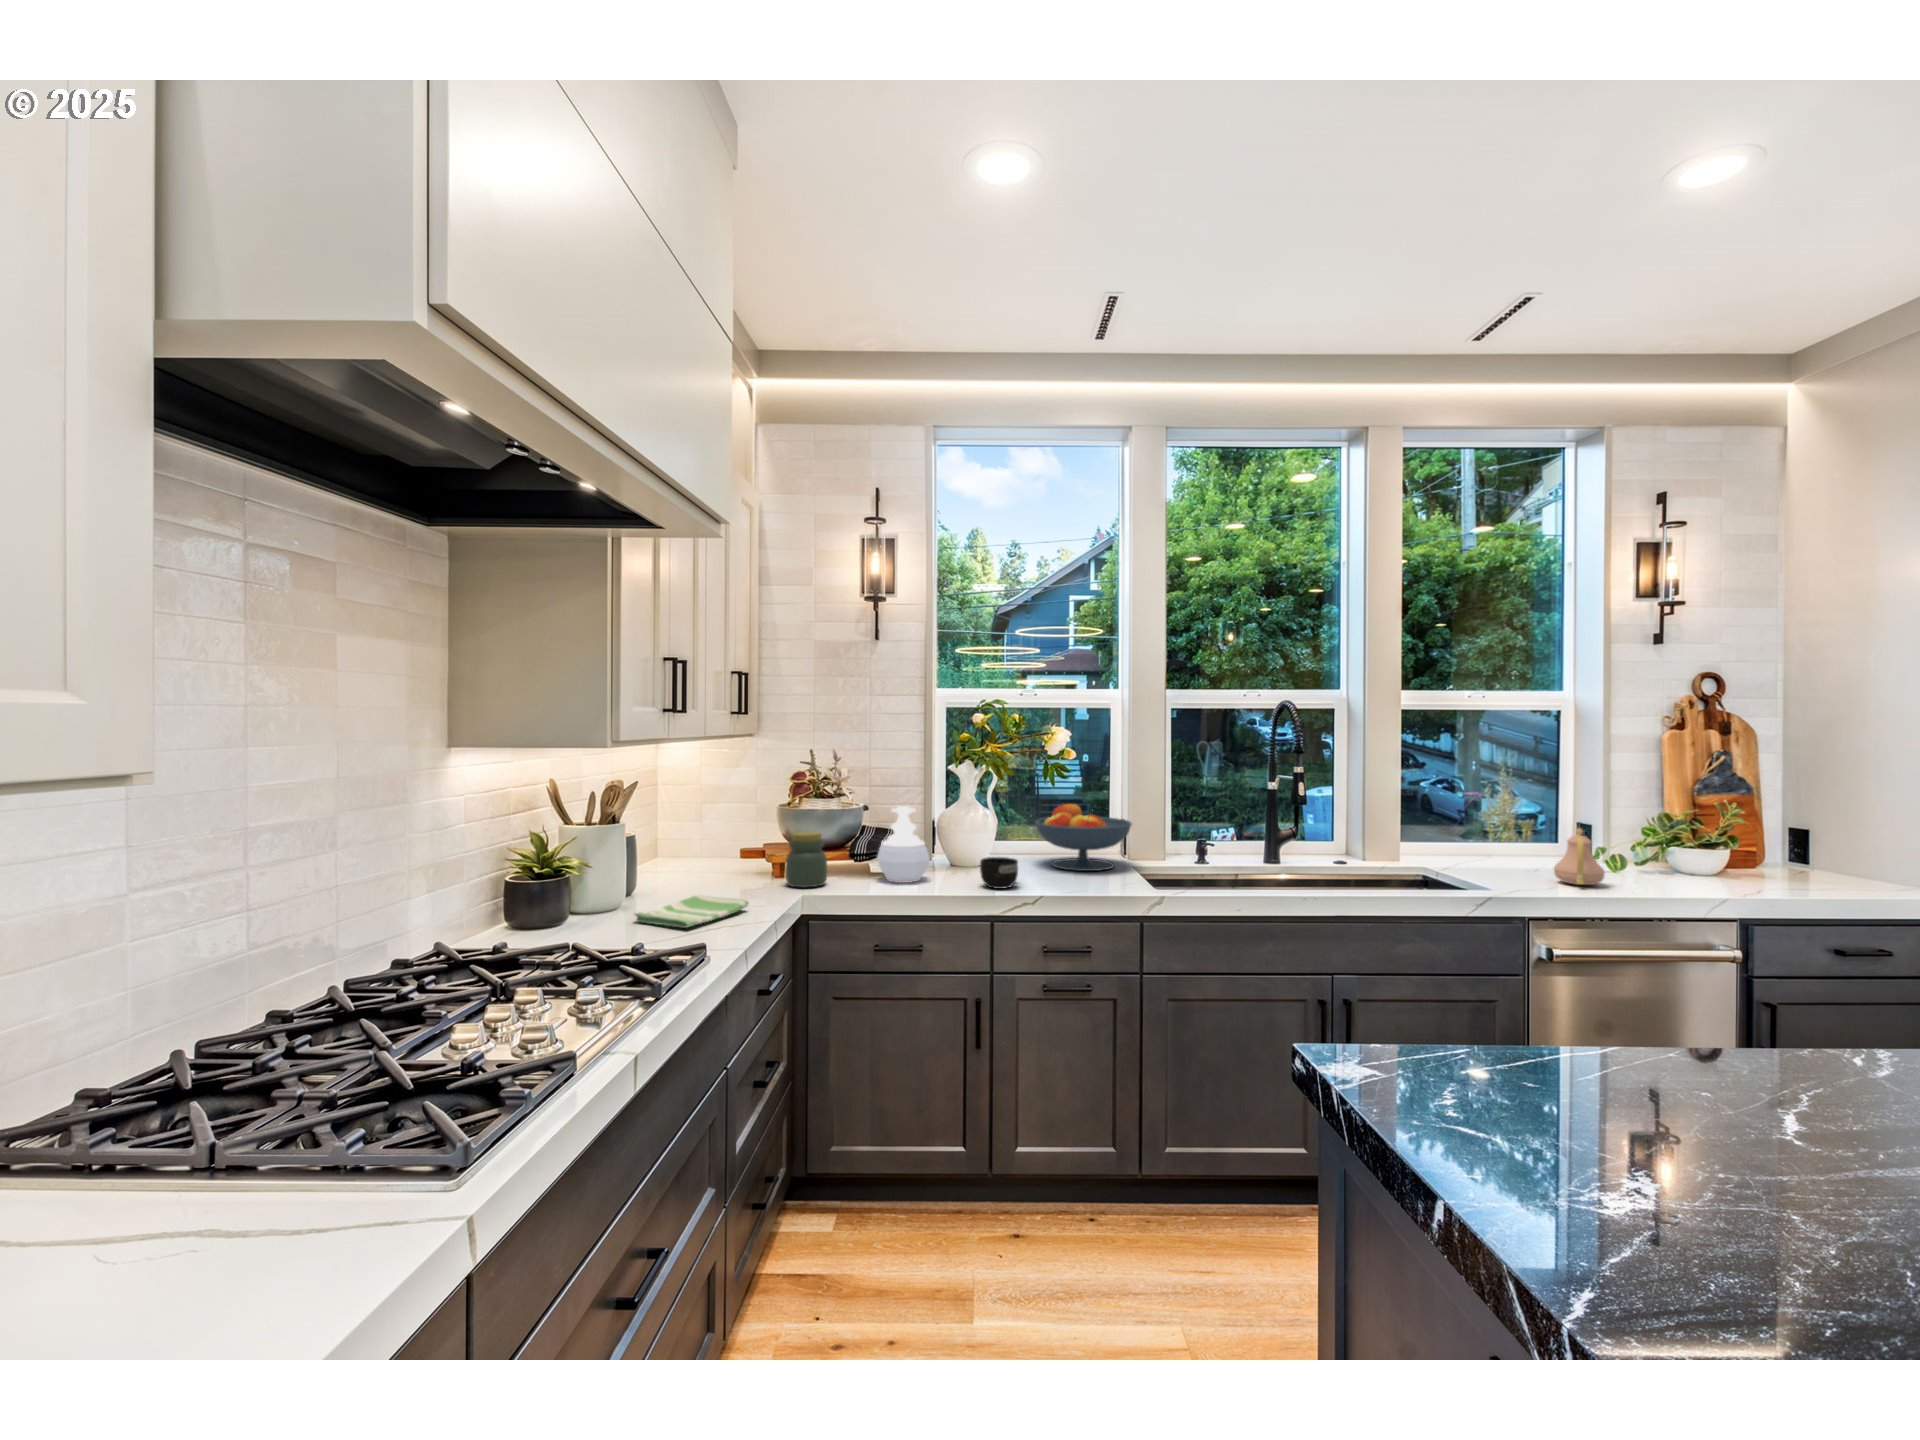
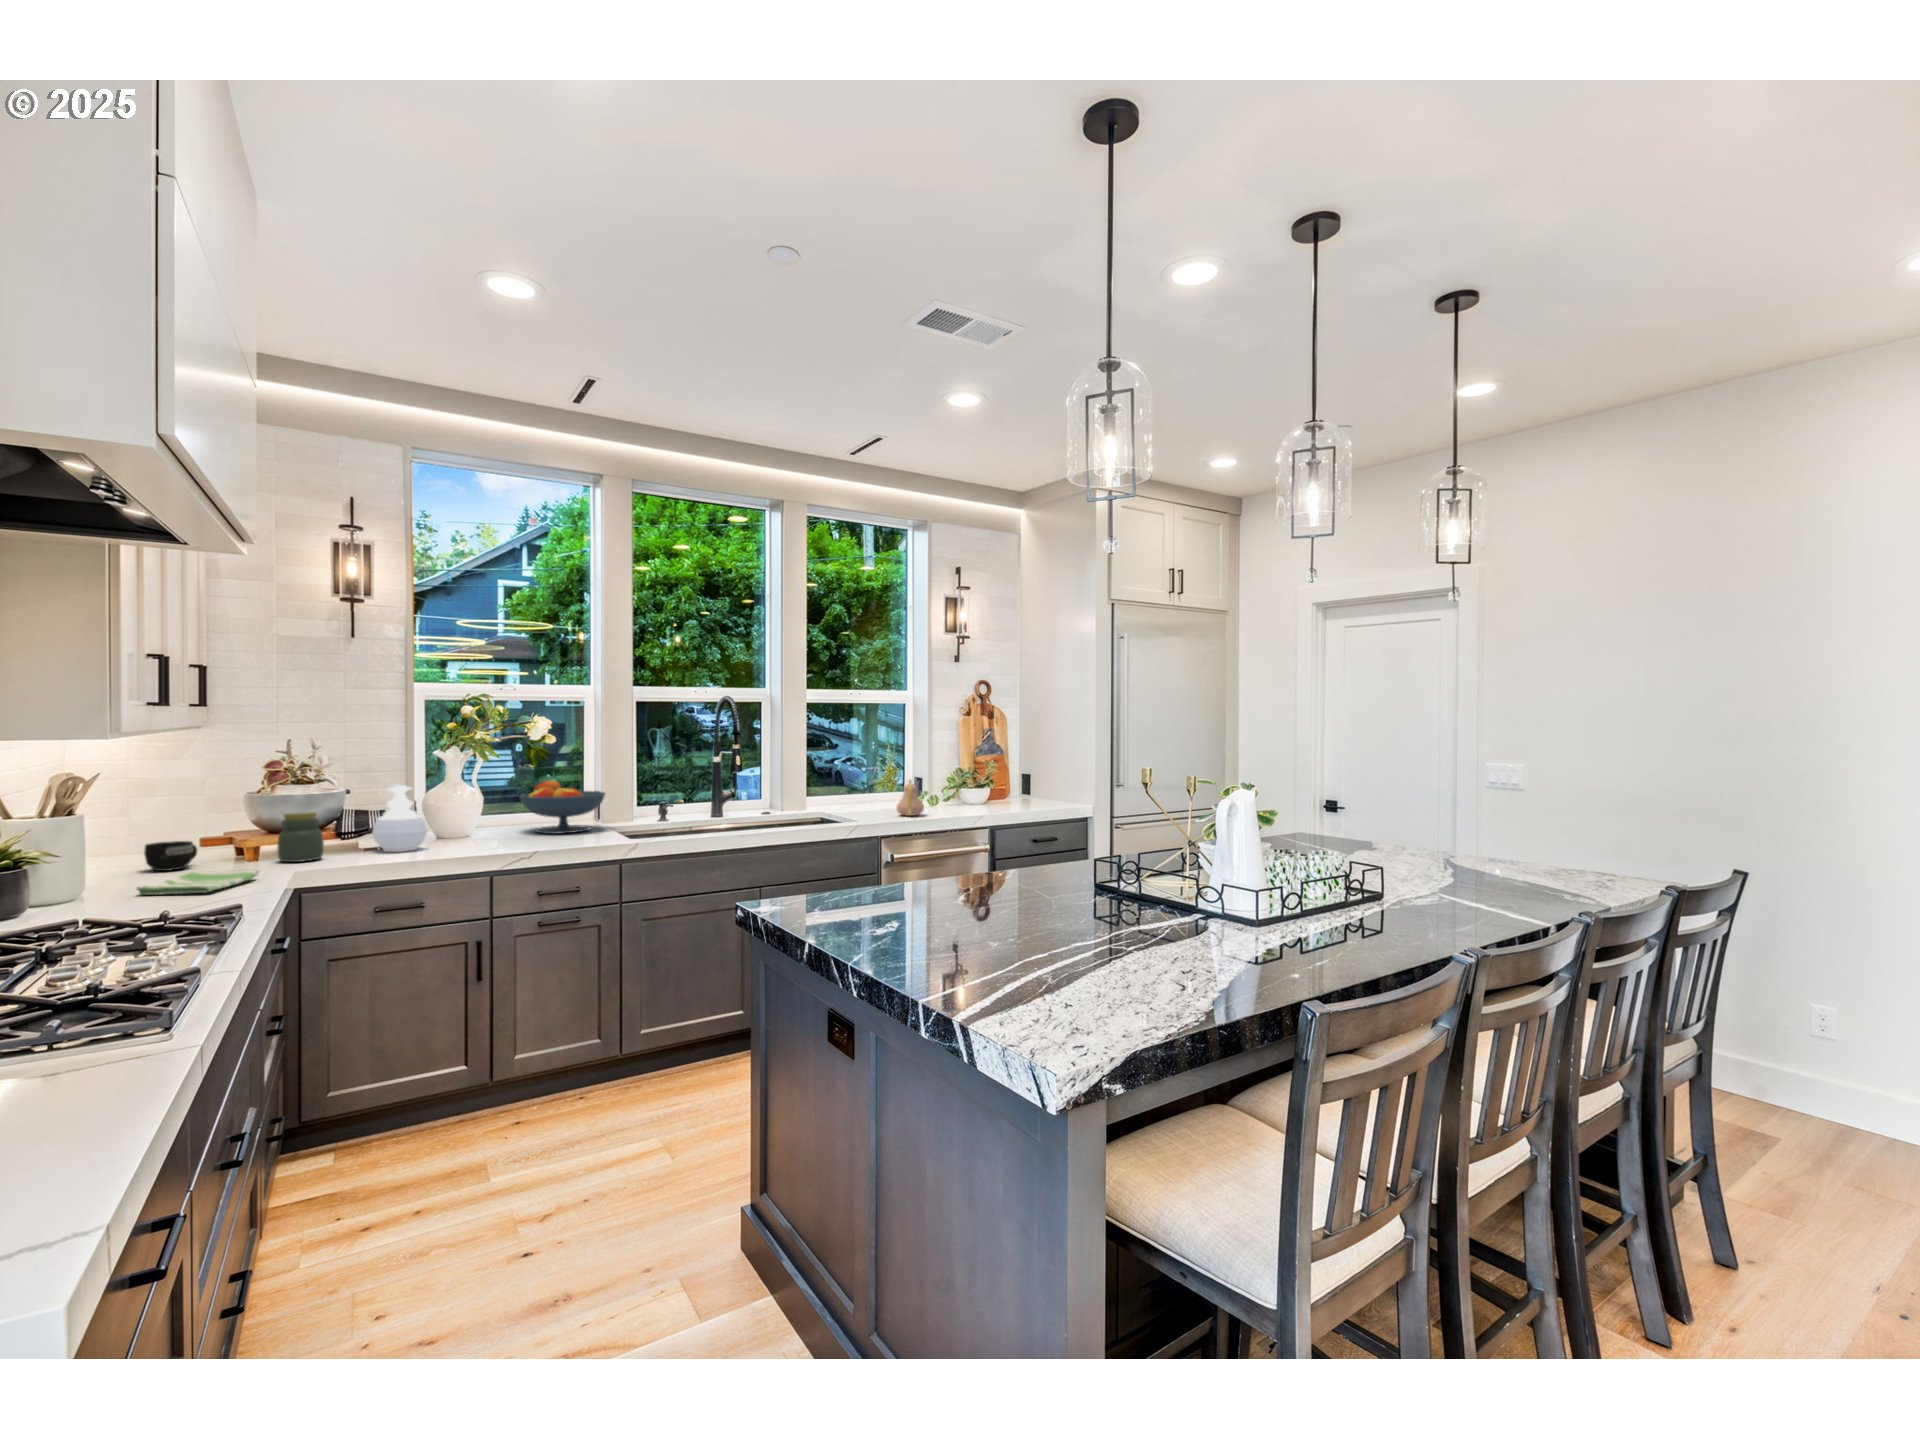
mug: present [980,857,1018,889] -> present [144,841,197,871]

